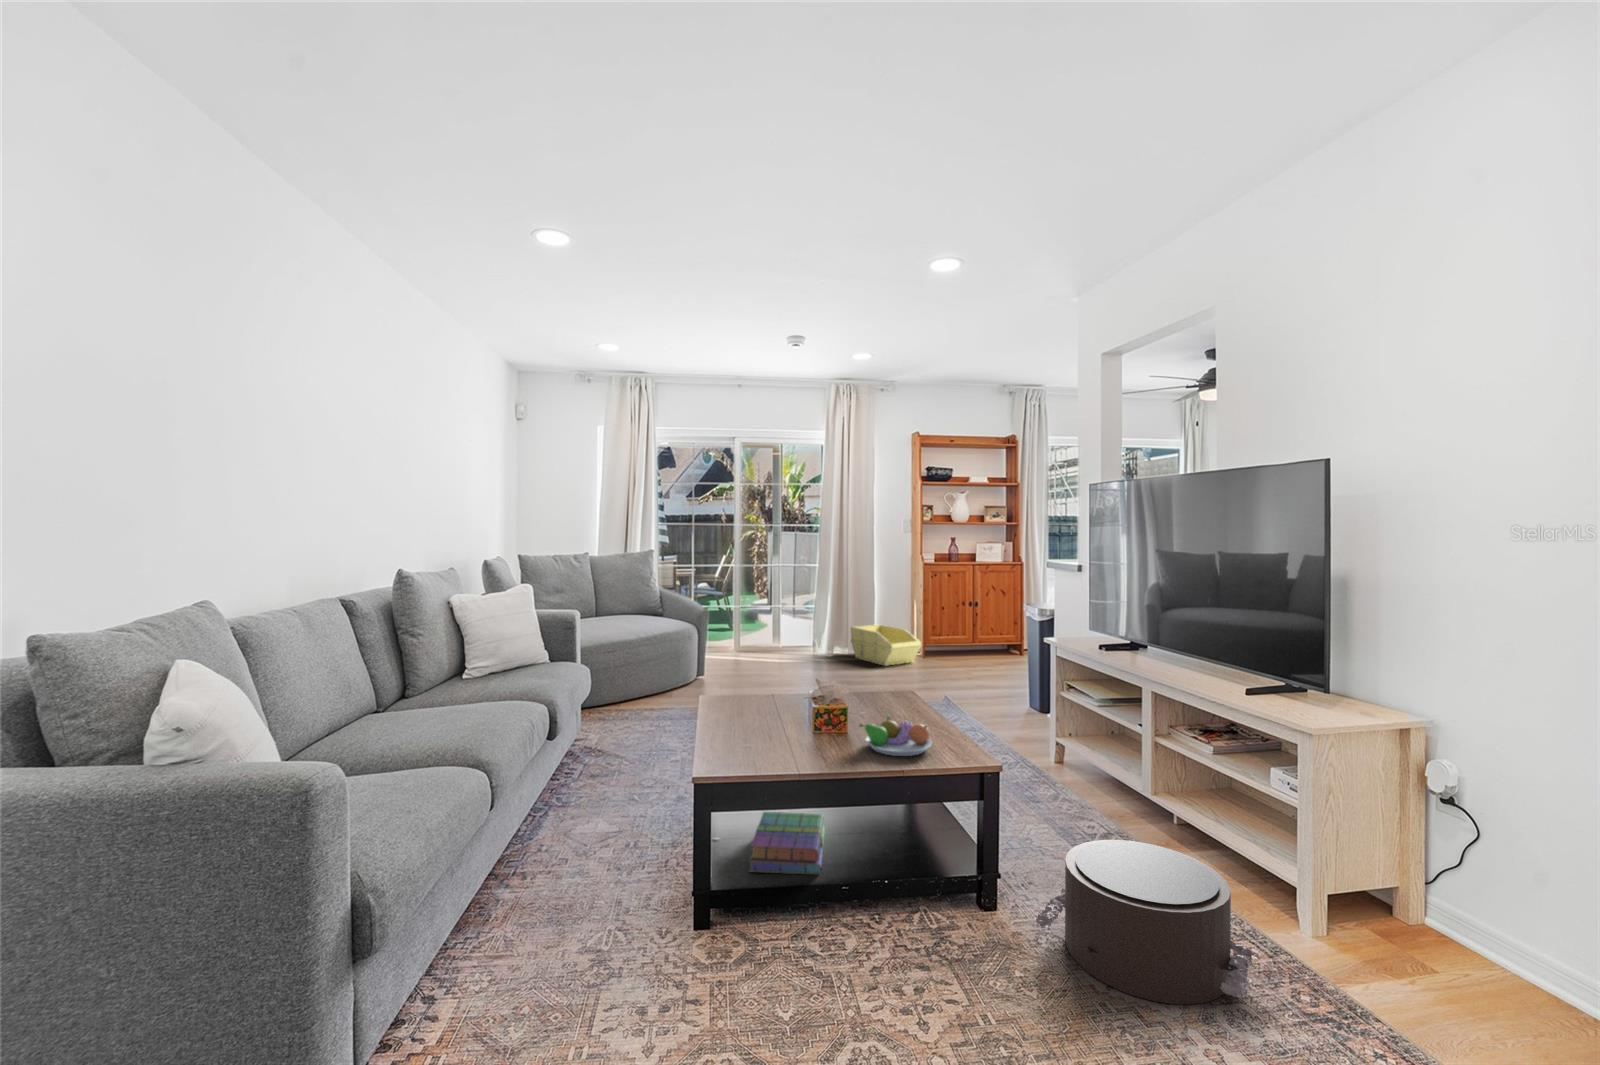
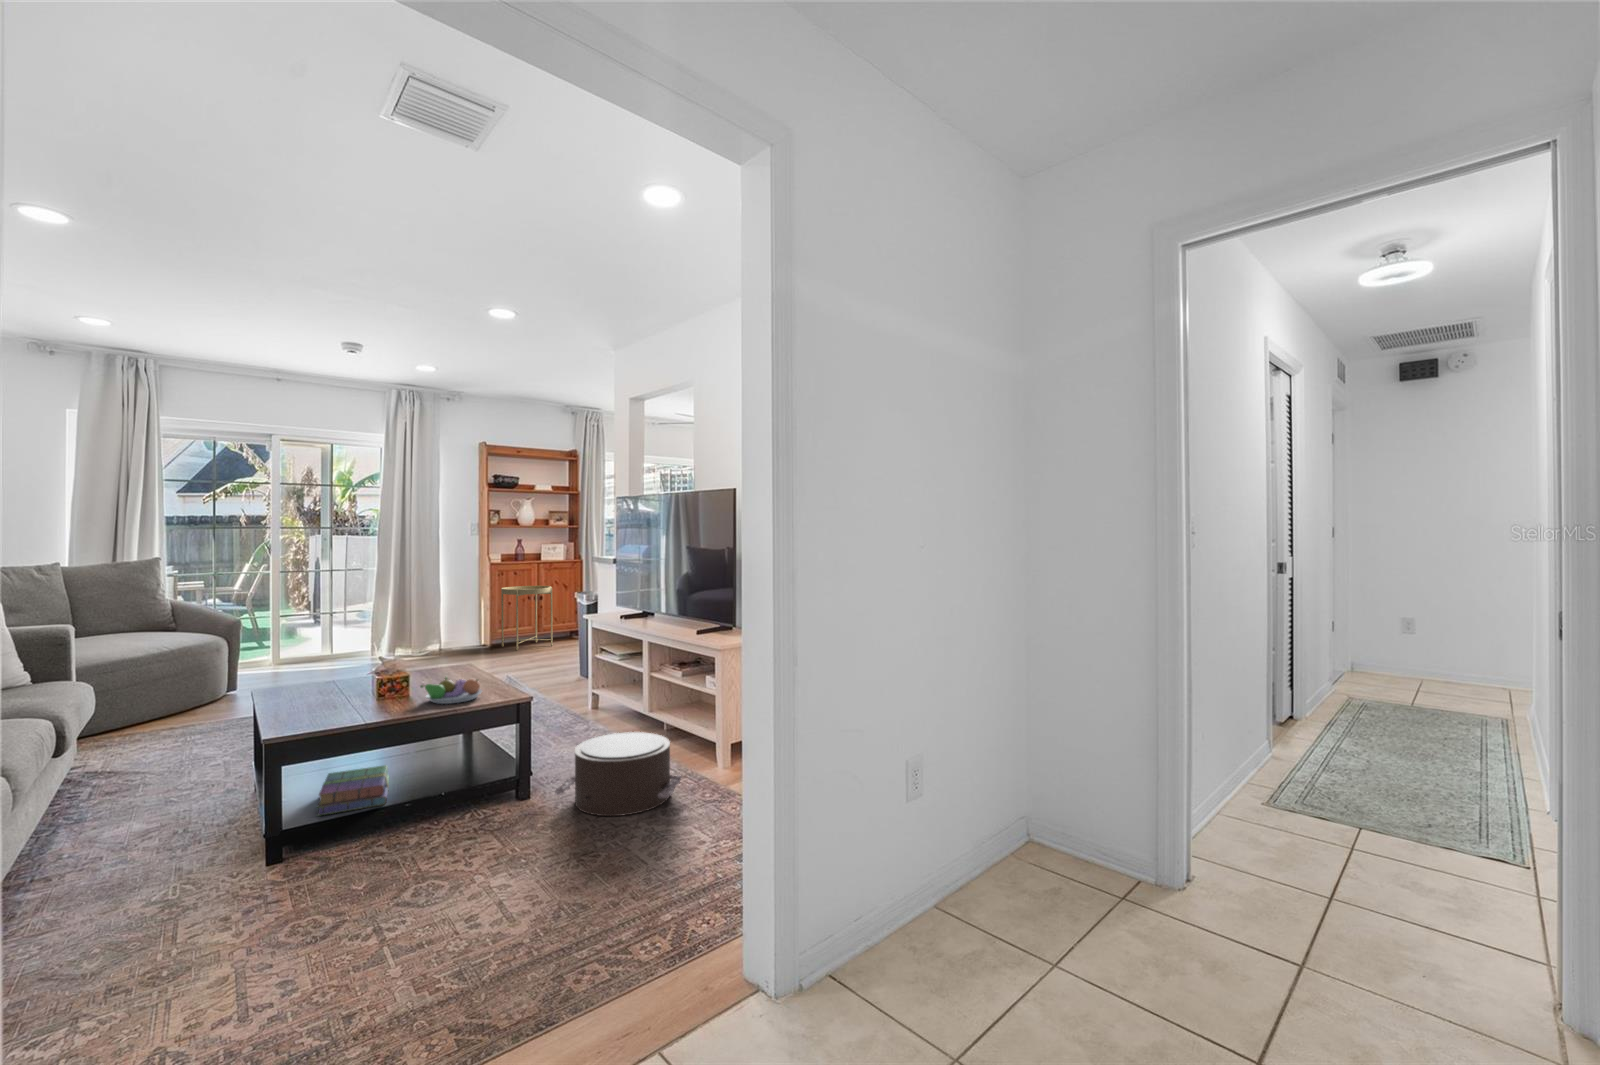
side table: none [935,589,989,661] -> present [501,586,553,650]
storage bin: present [851,625,921,666] -> none [414,623,488,660]

